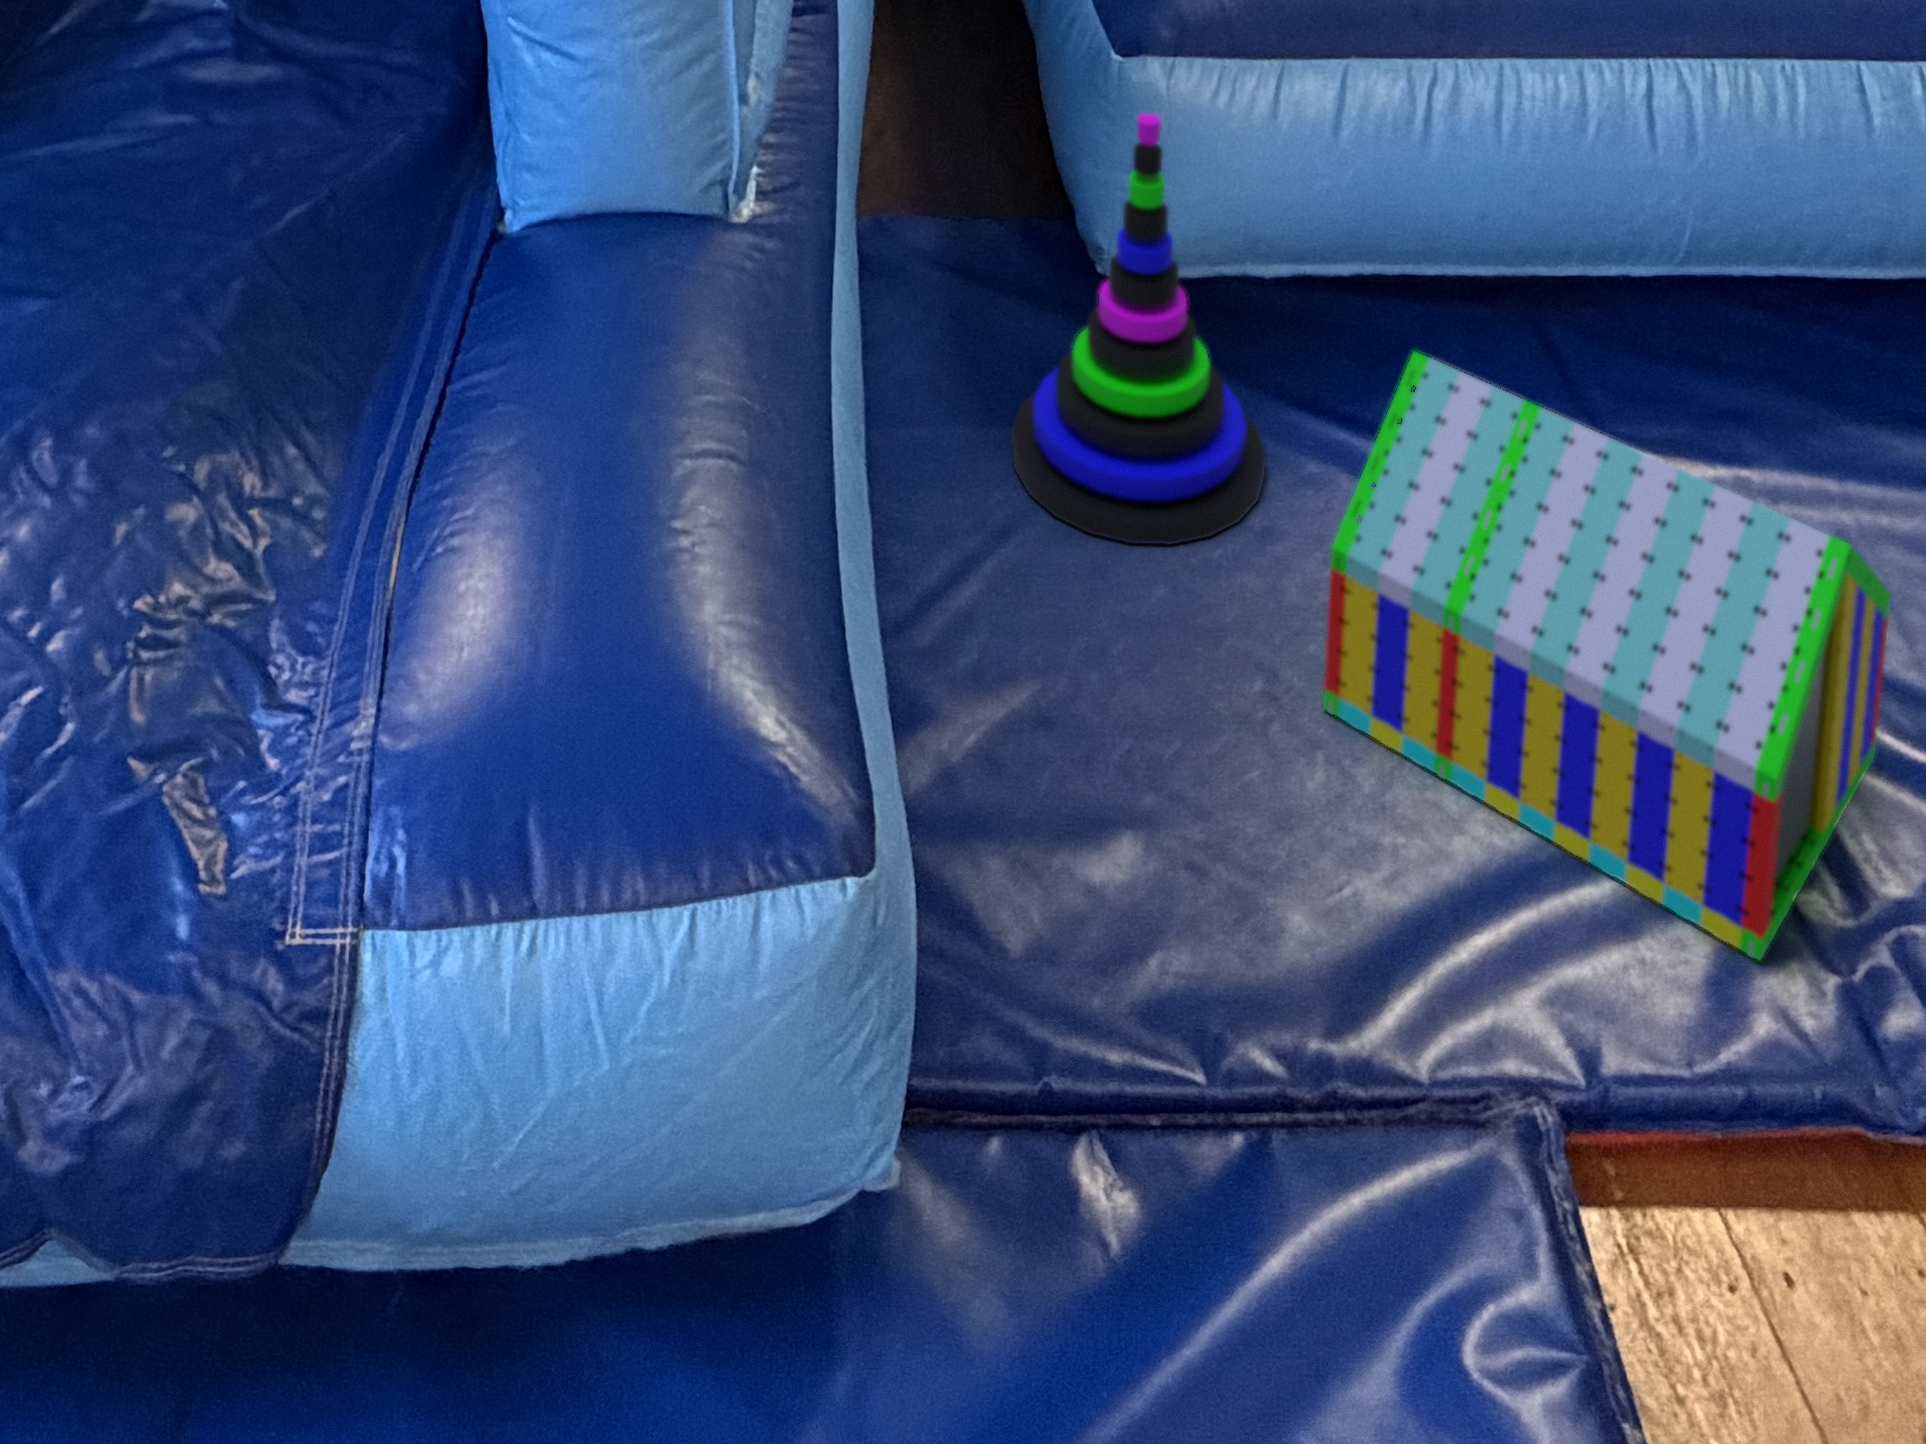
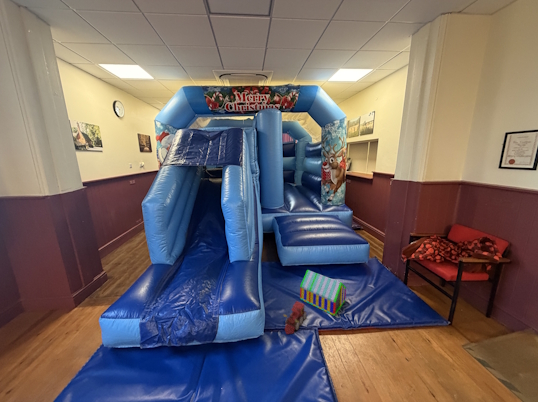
stacking toy: present [1012,113,1266,544] -> none [275,251,296,287]
toy train: none [1141,751,1418,1194] -> present [284,301,306,334]

